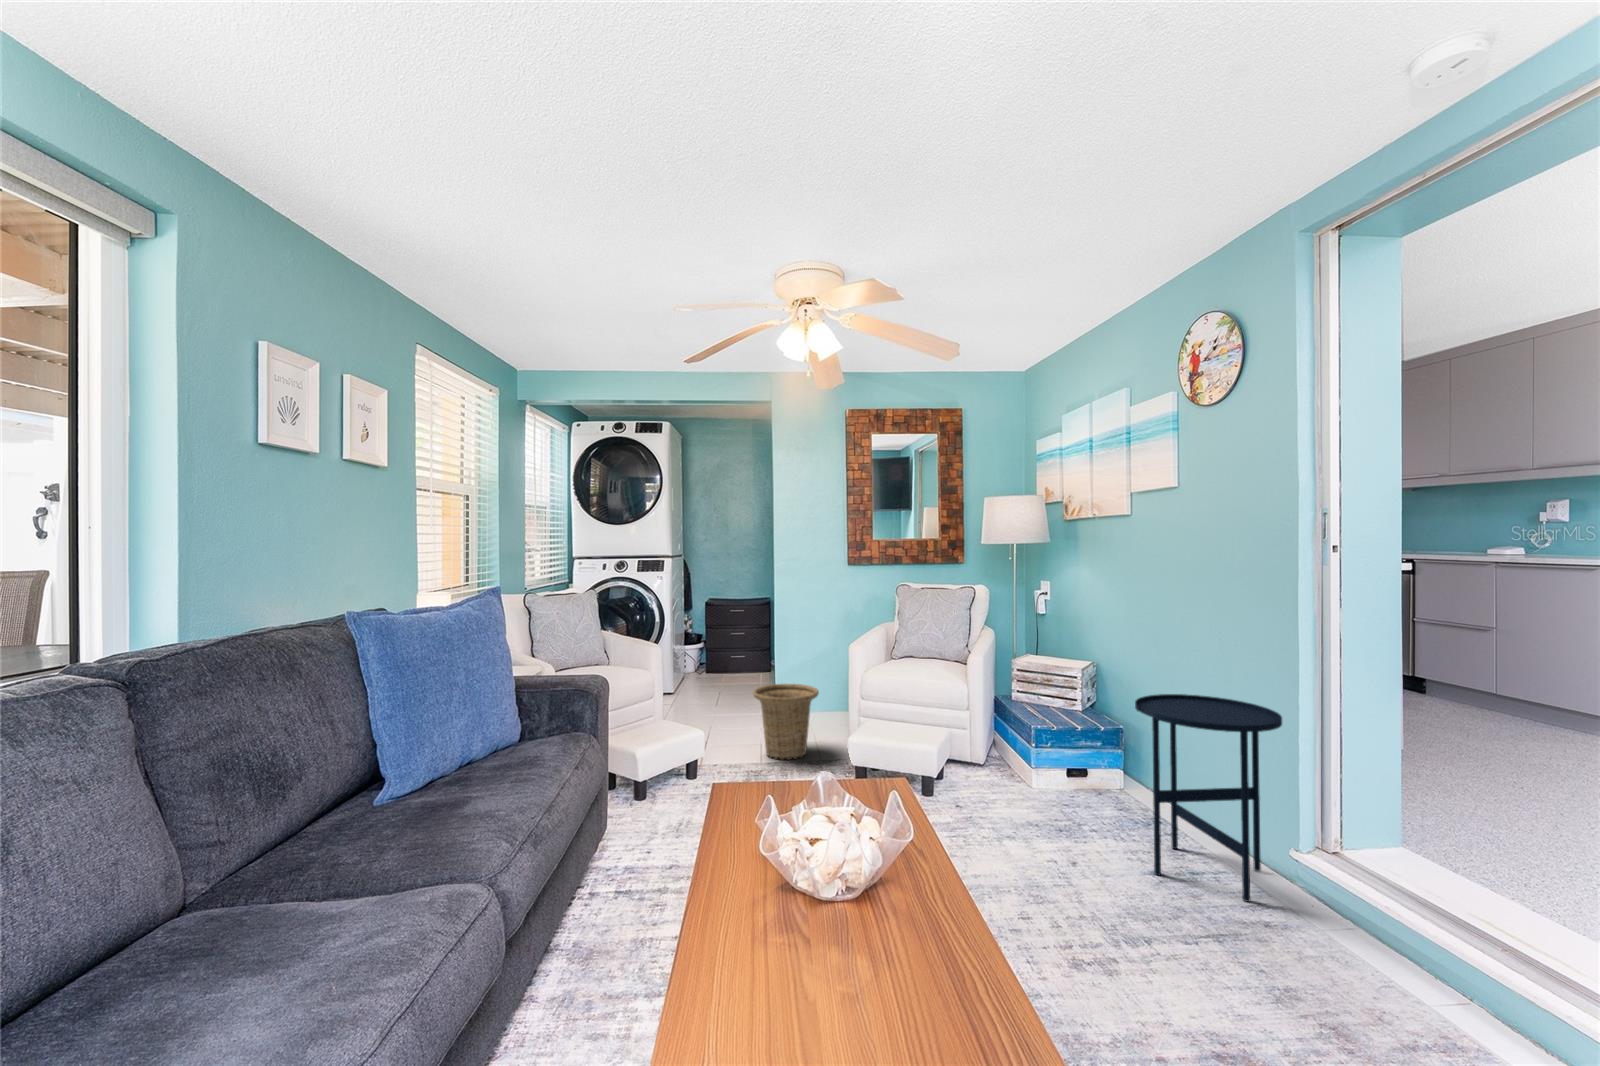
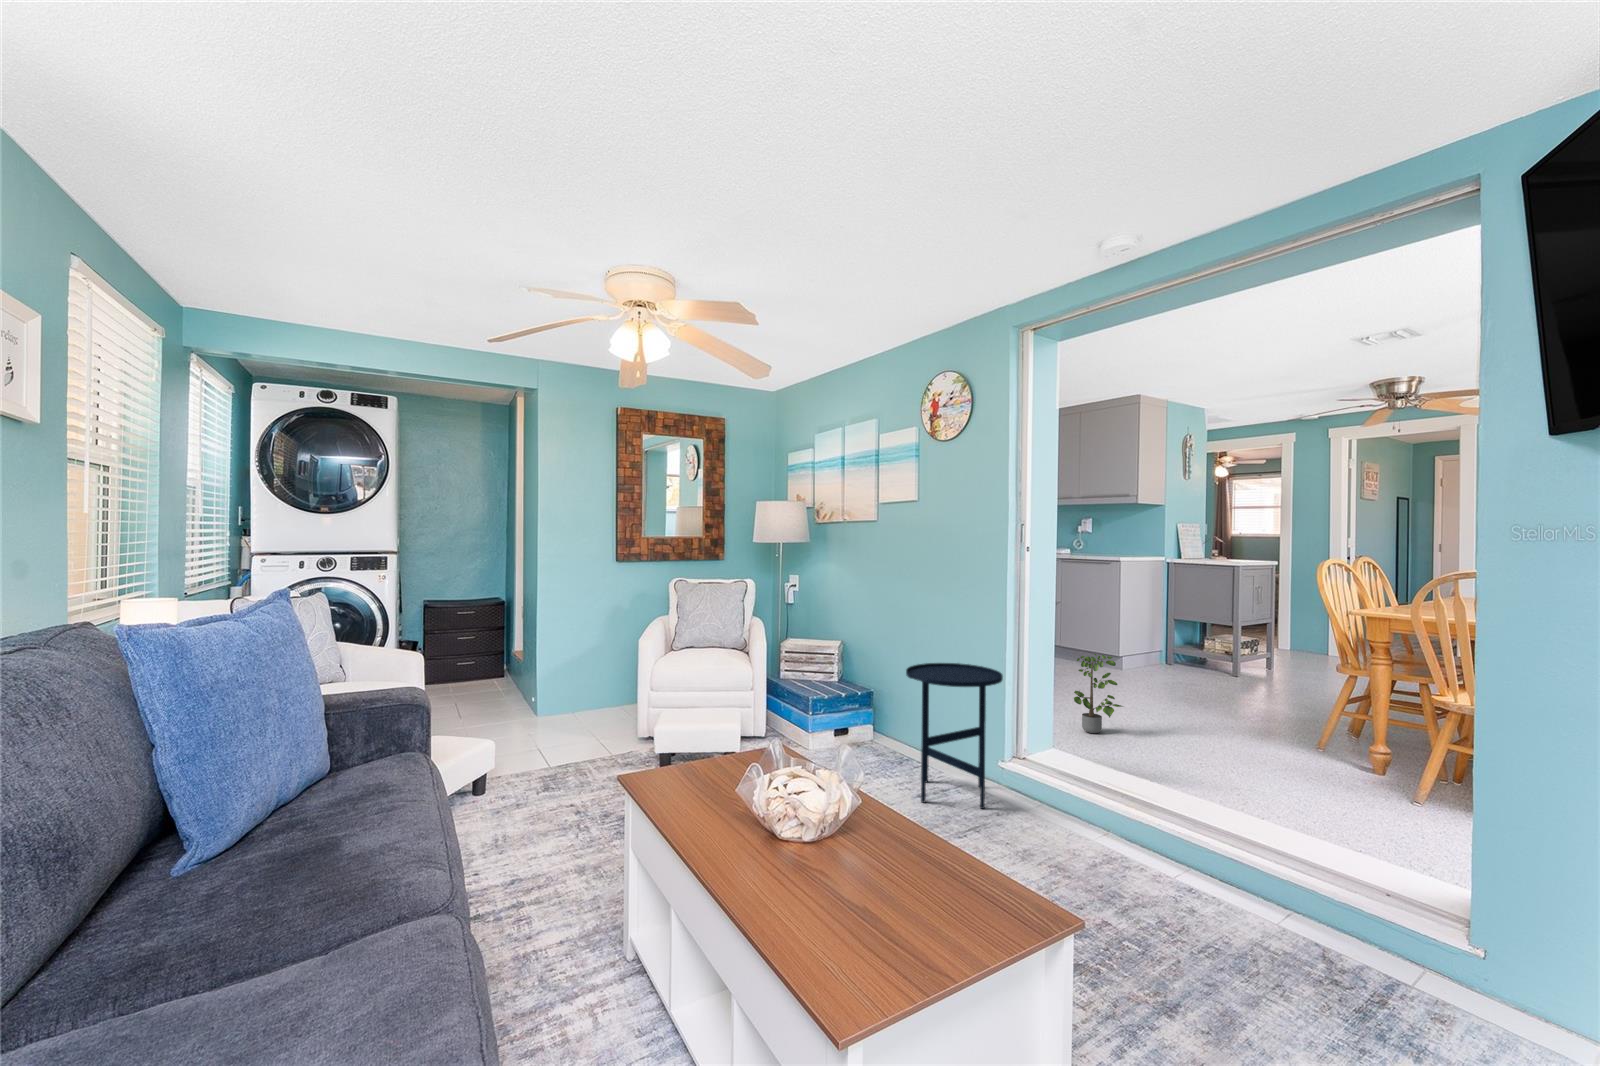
basket: present [753,684,819,759] -> none [537,684,608,762]
potted plant: none [1454,702,1561,826] -> present [1074,654,1123,733]

